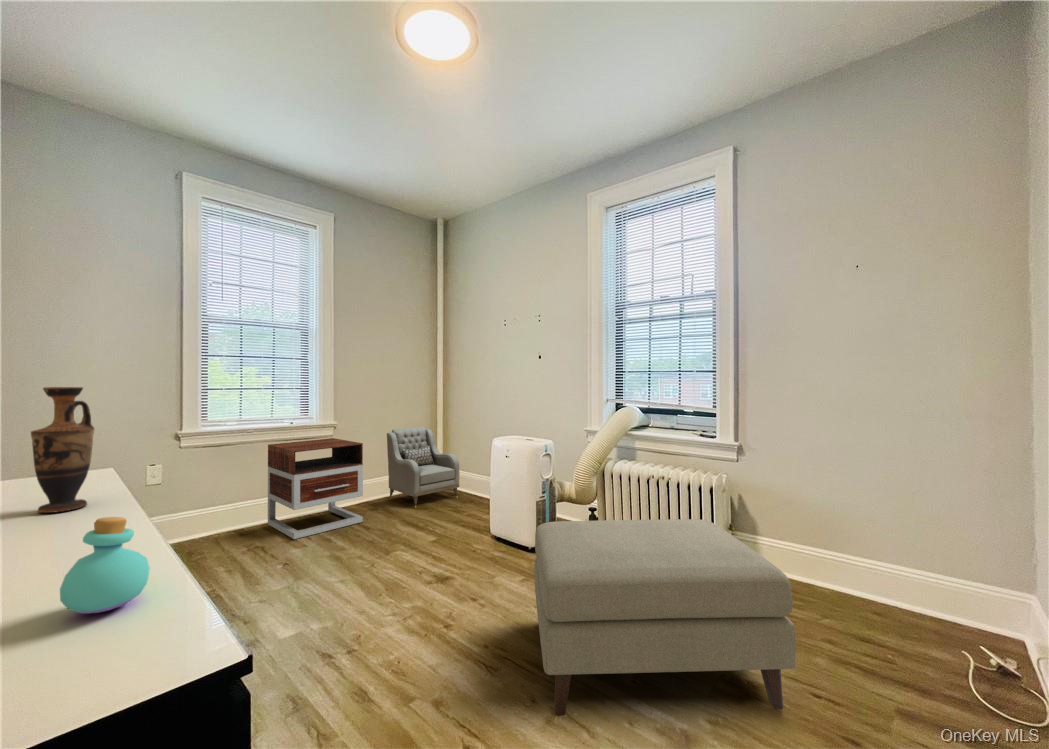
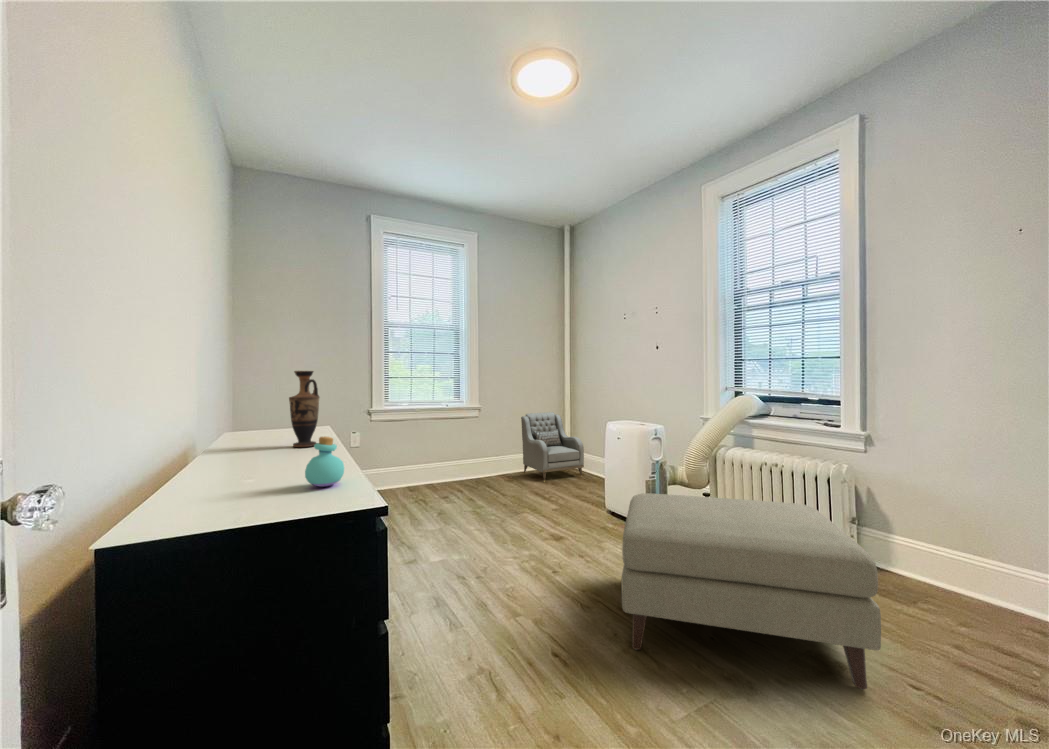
nightstand: present [268,438,363,539] -> none [430,419,500,497]

